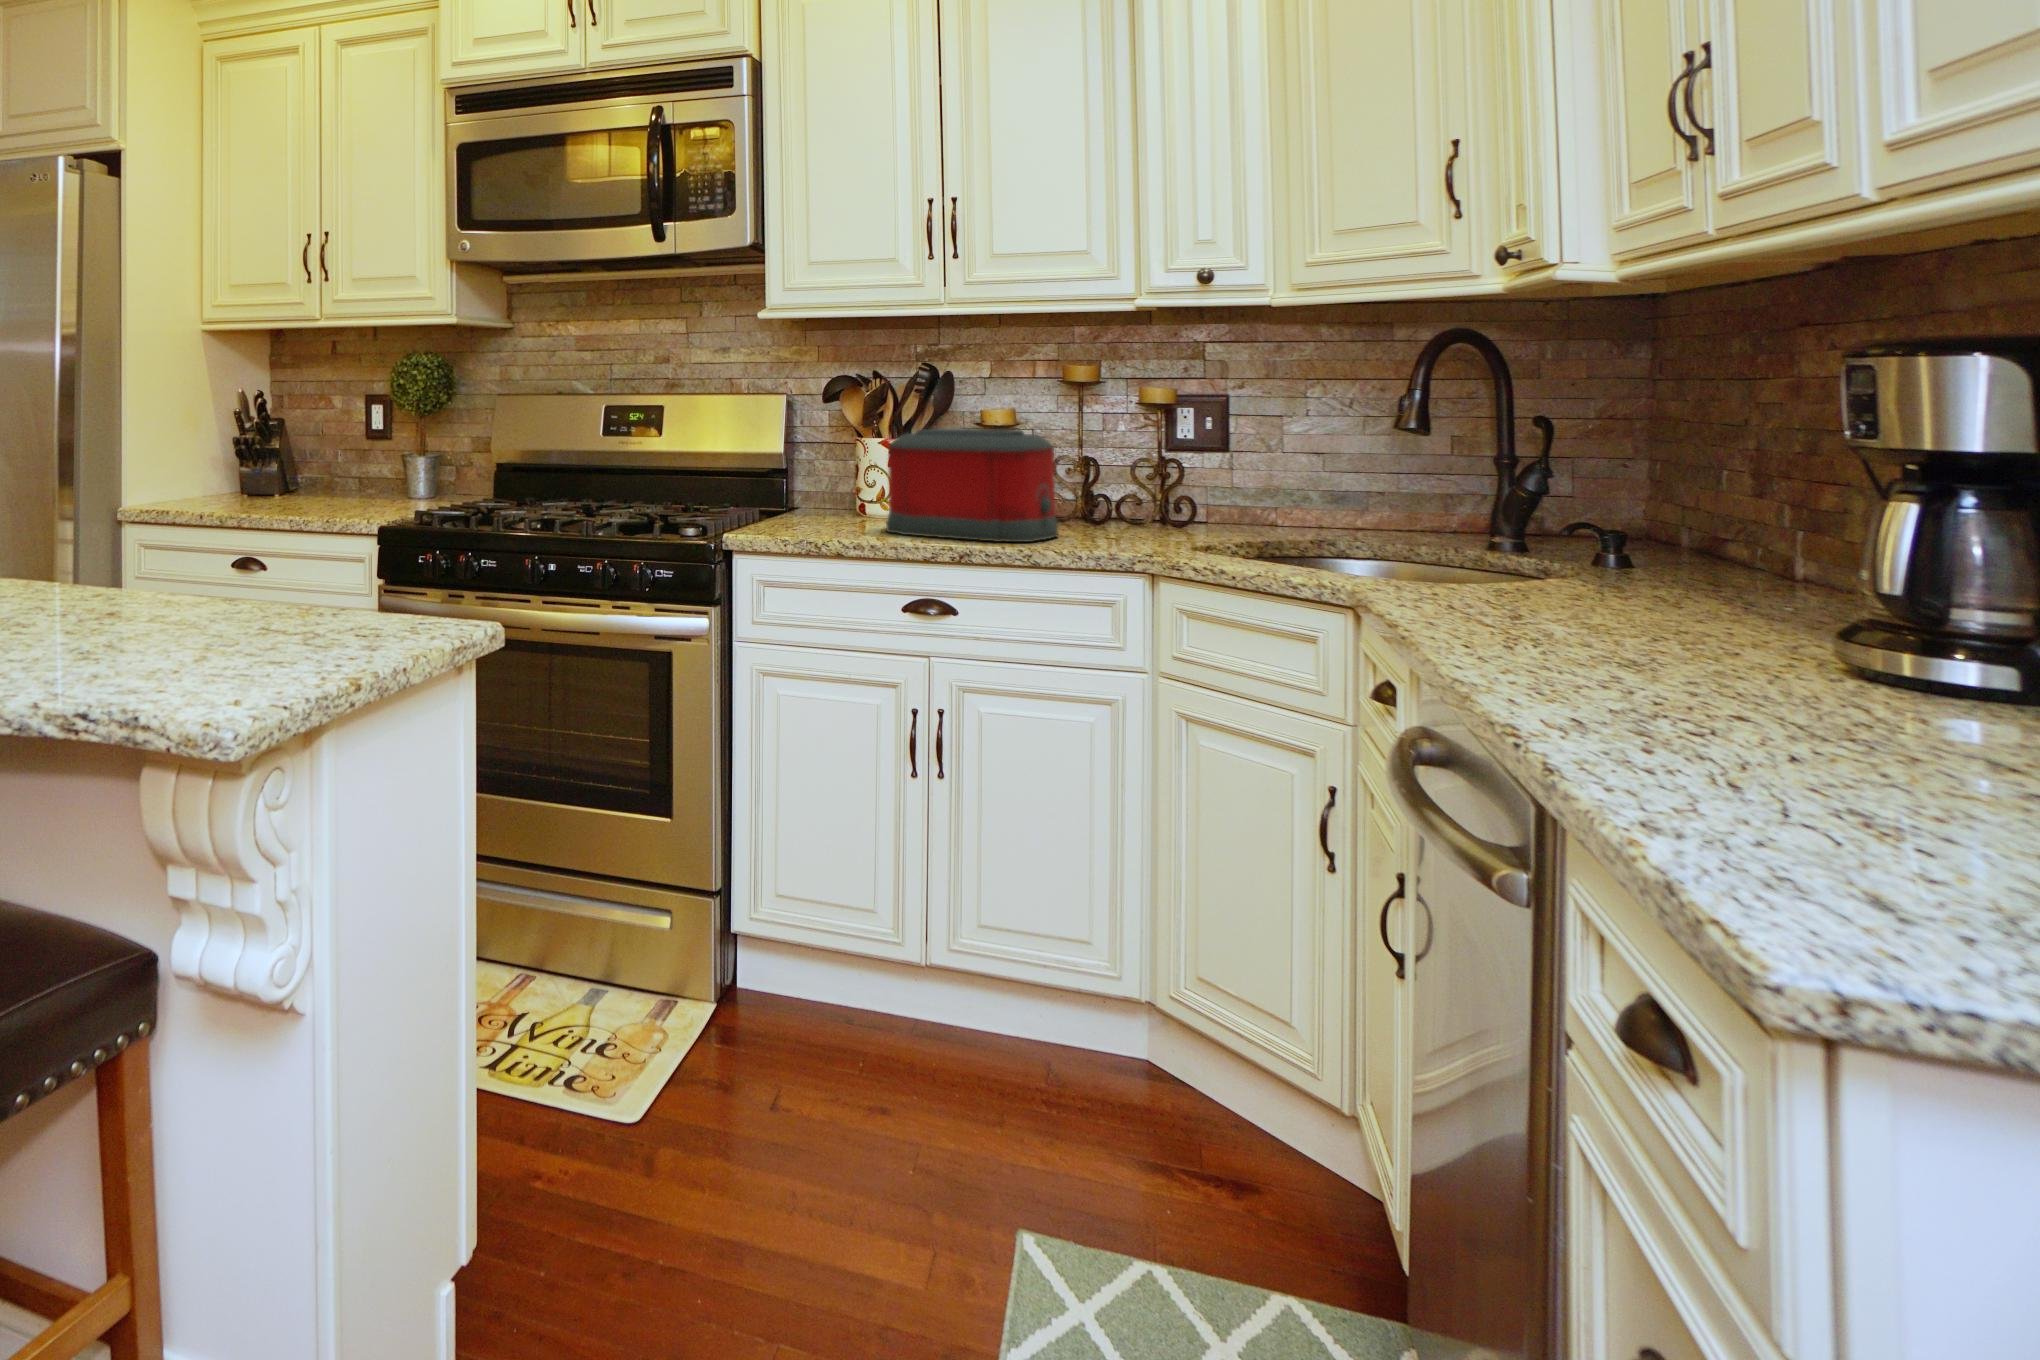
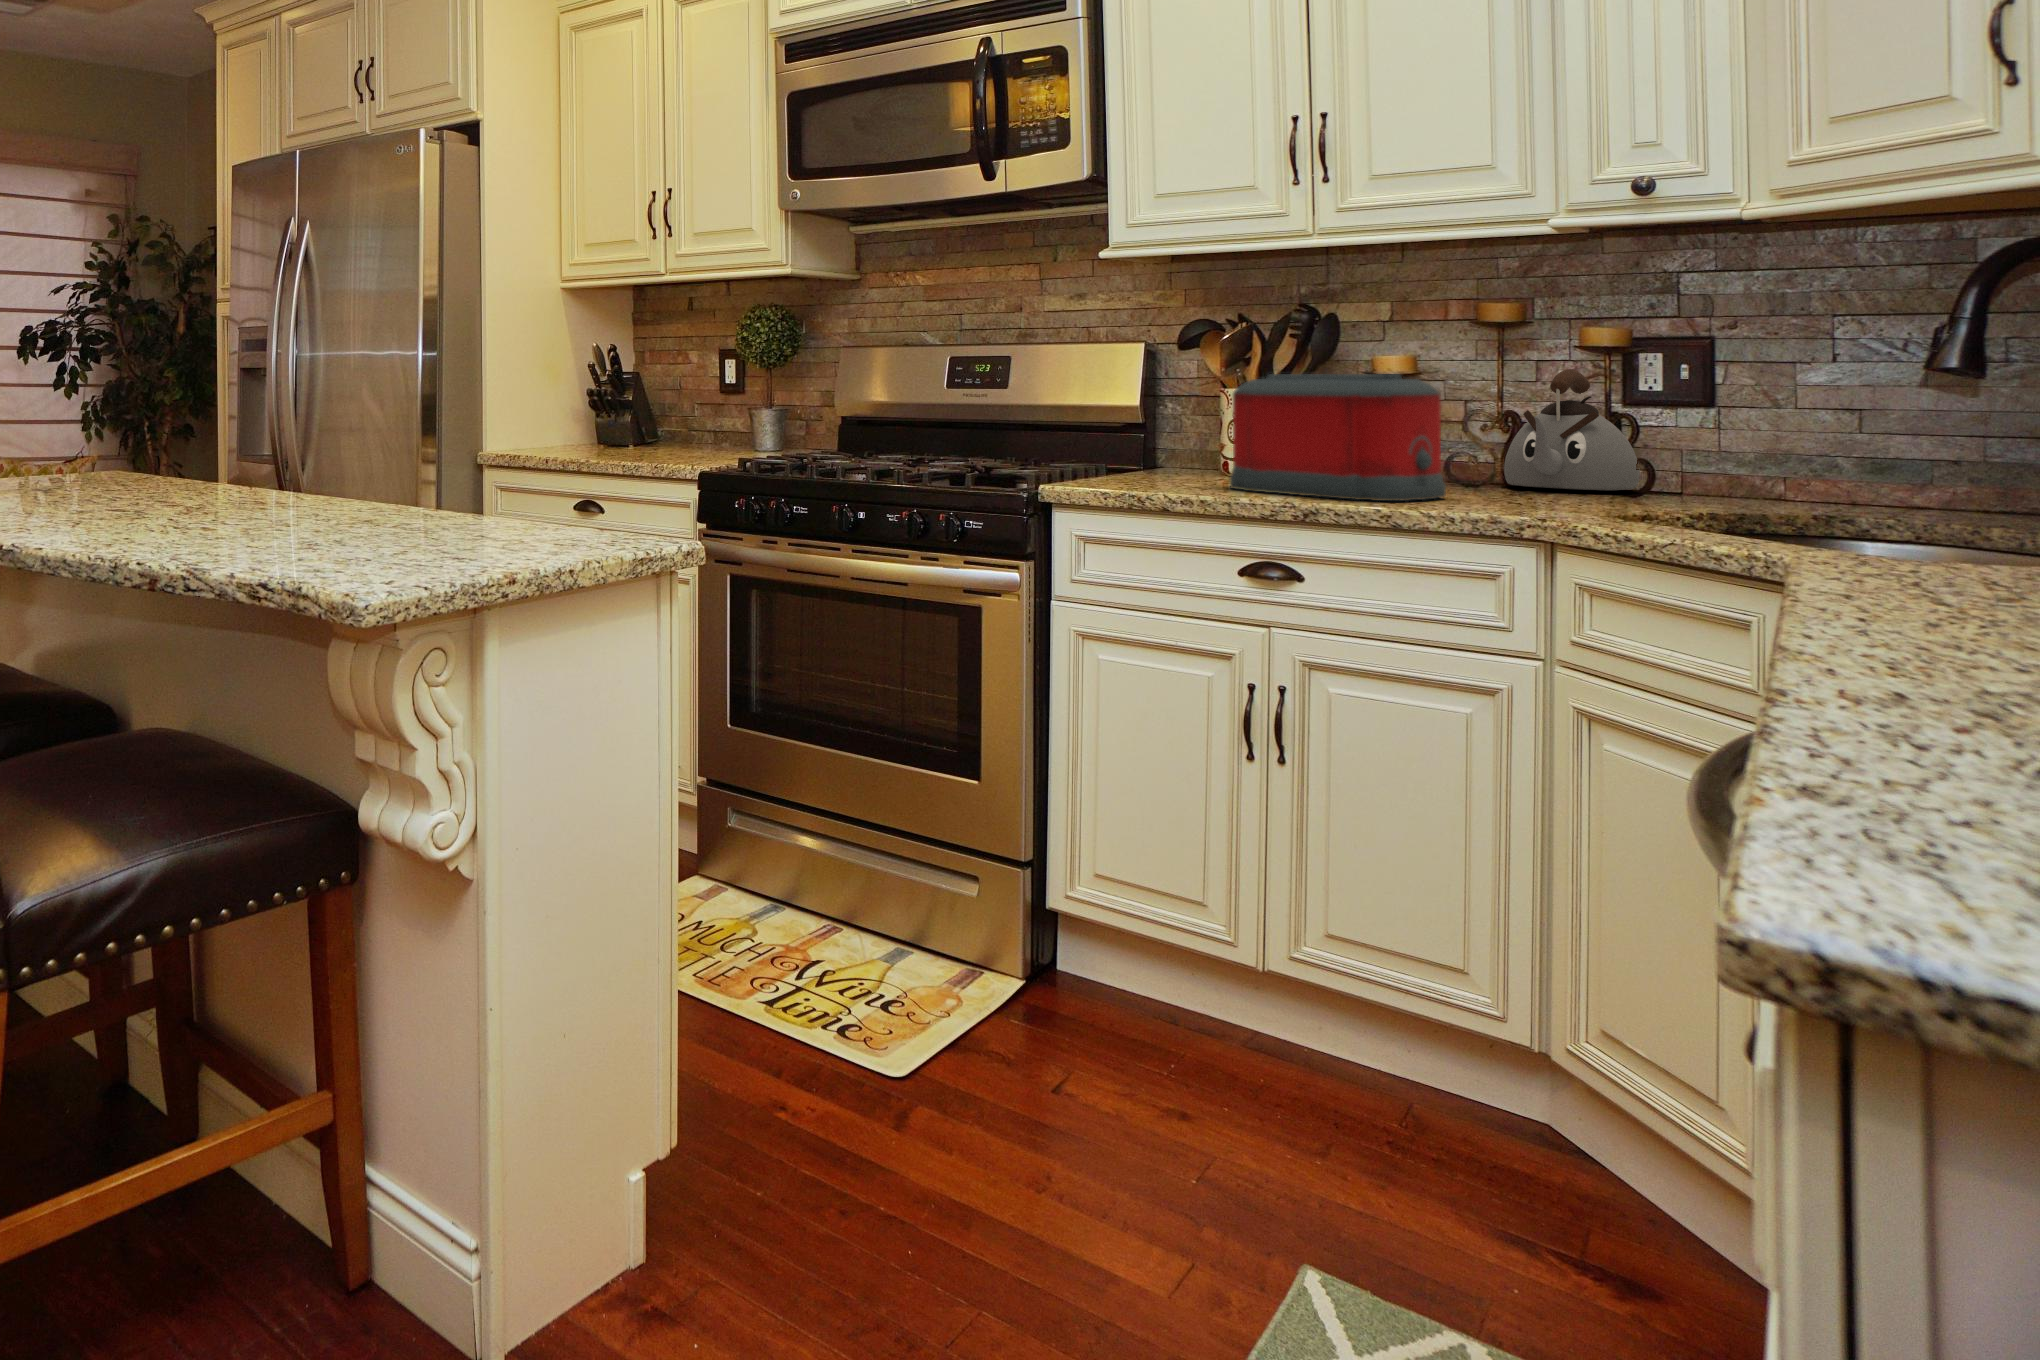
kettle: none [1083,421,1180,523] -> present [1504,369,1640,490]

